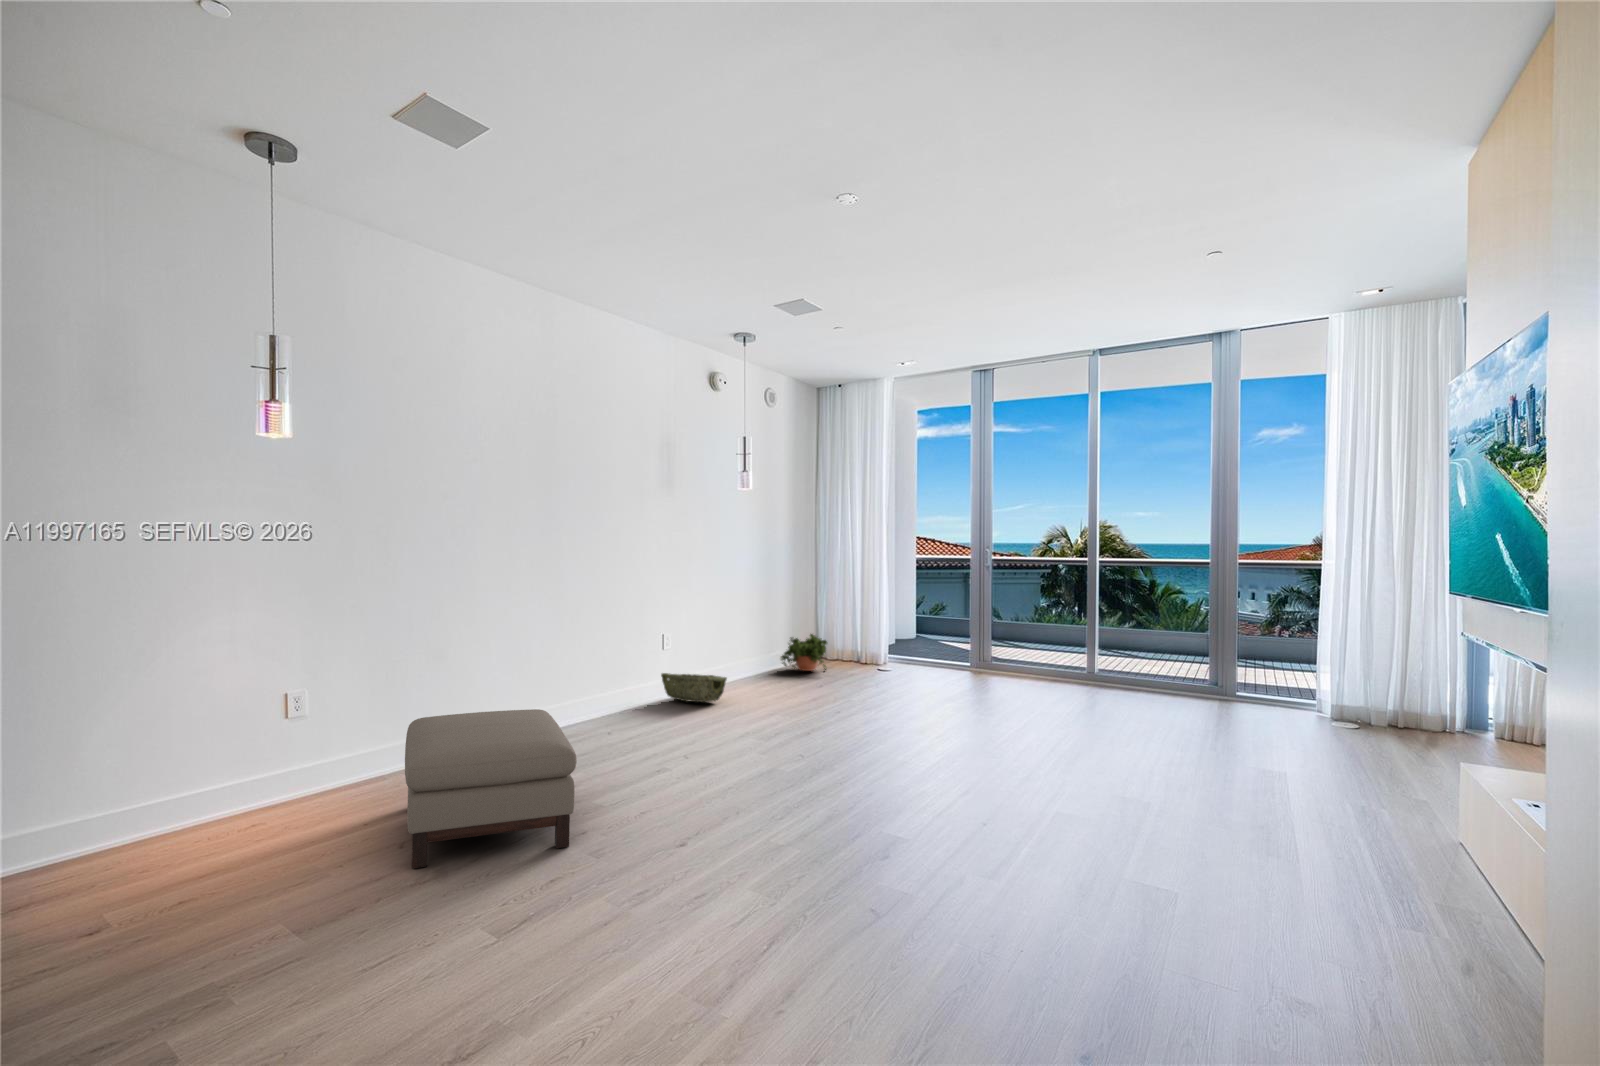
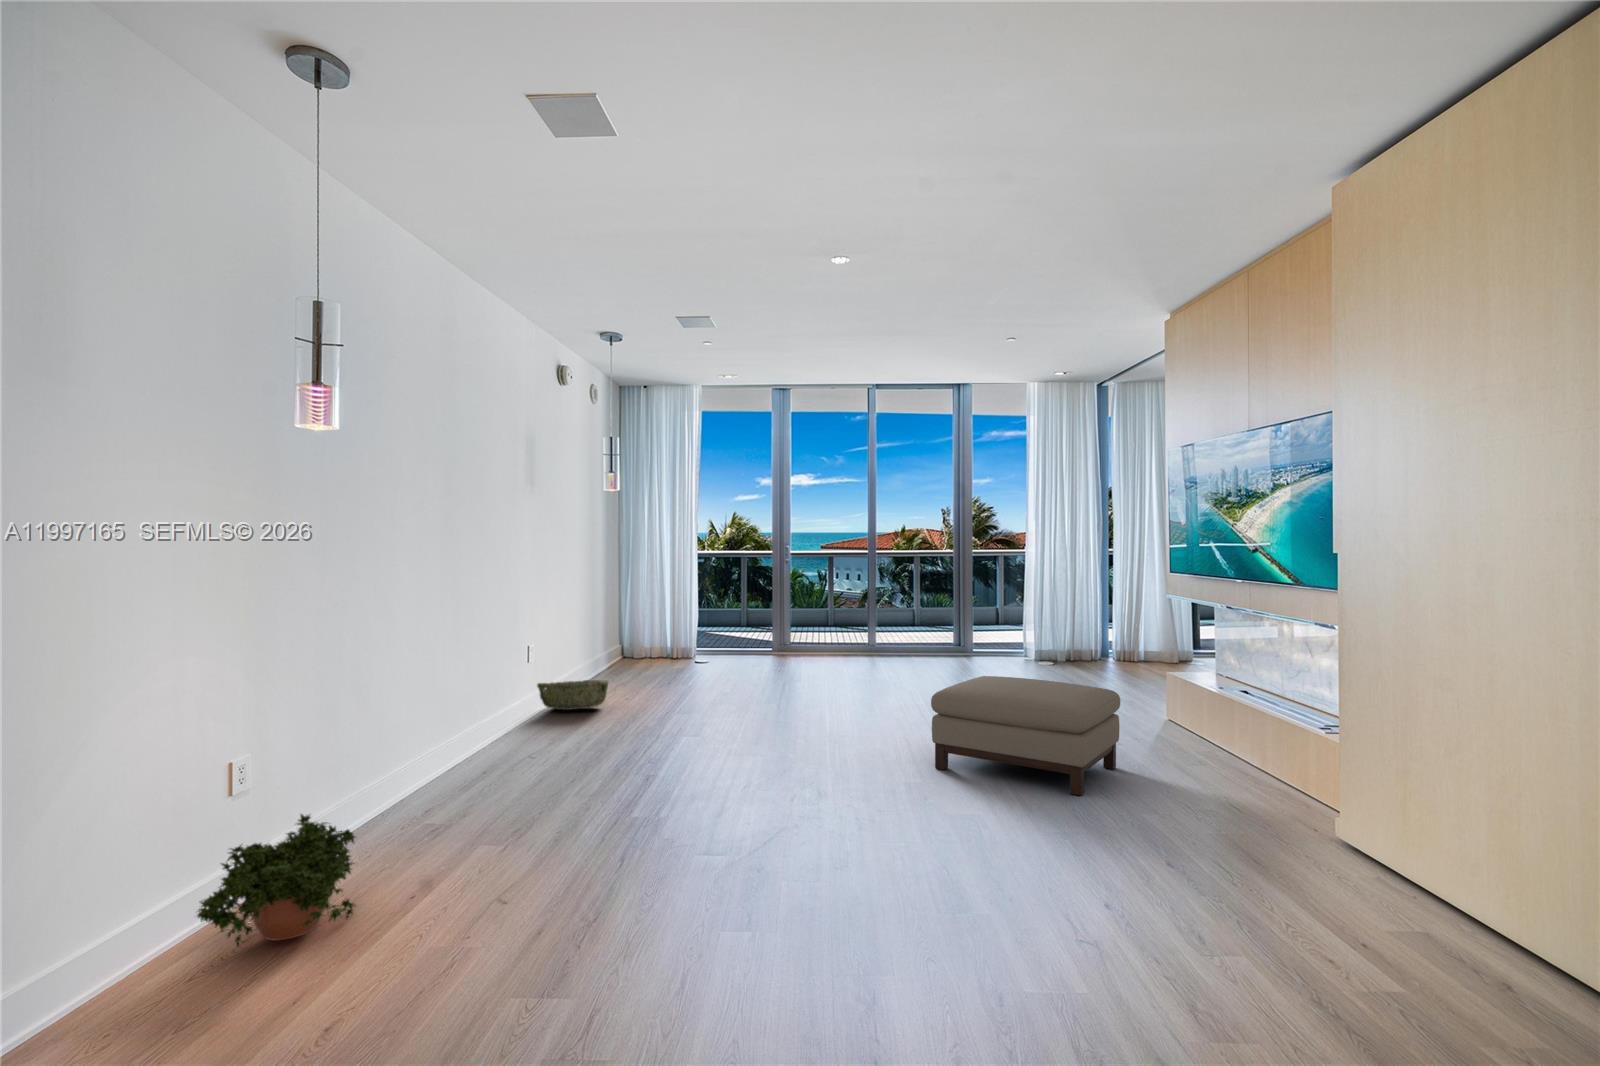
potted plant: present [781,634,827,671] -> present [197,814,355,945]
ottoman: present [405,709,577,868] -> present [931,676,1120,795]

